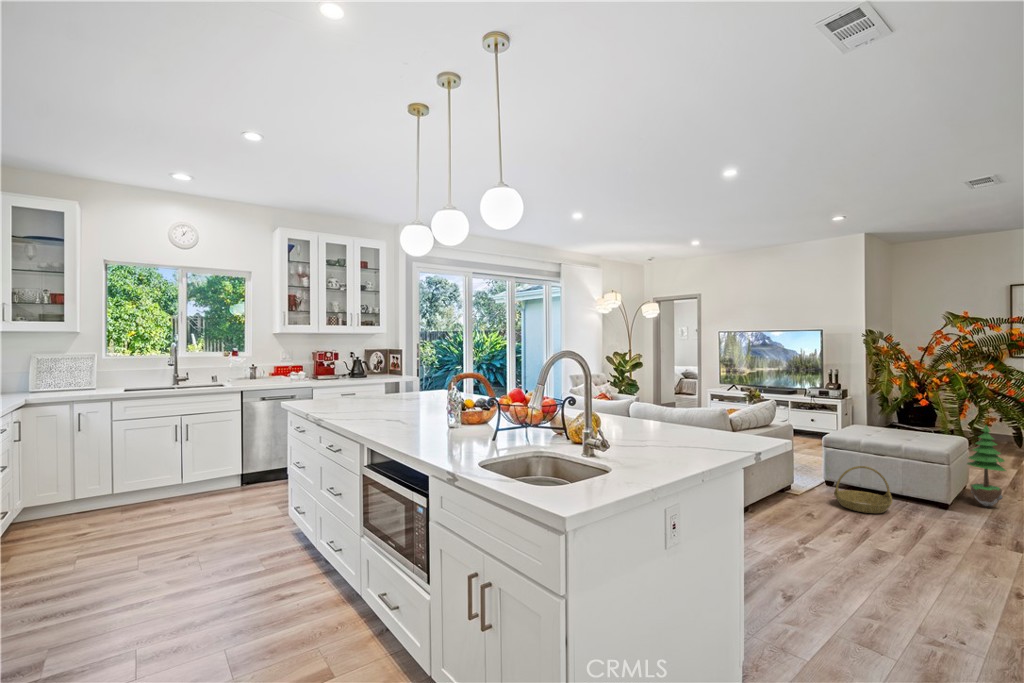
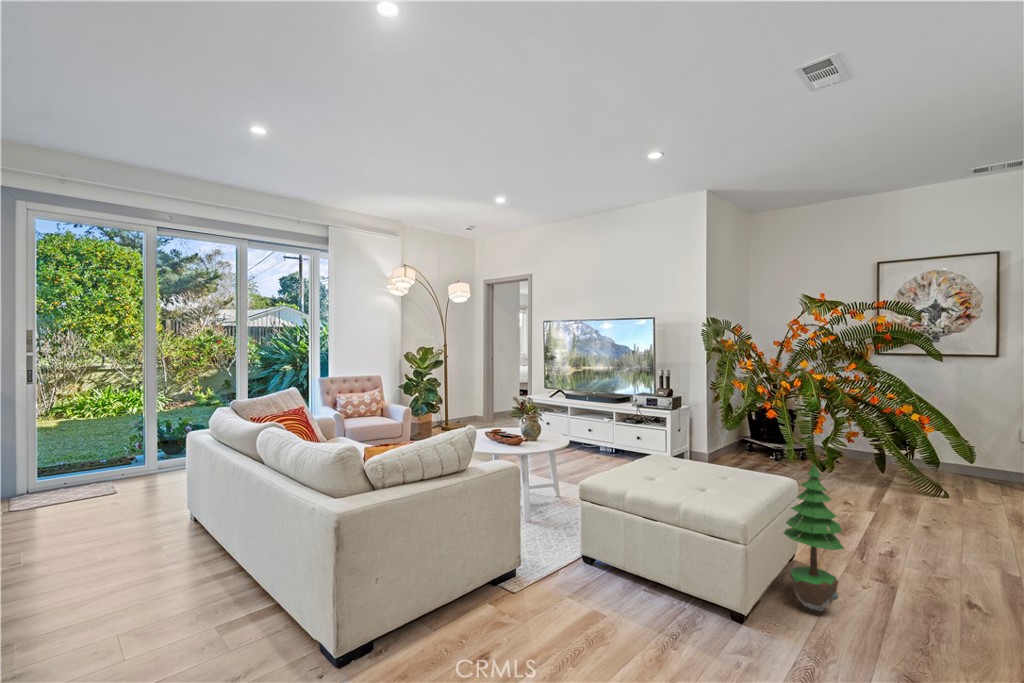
basket: present [834,466,893,513] -> none [550,548,644,648]

